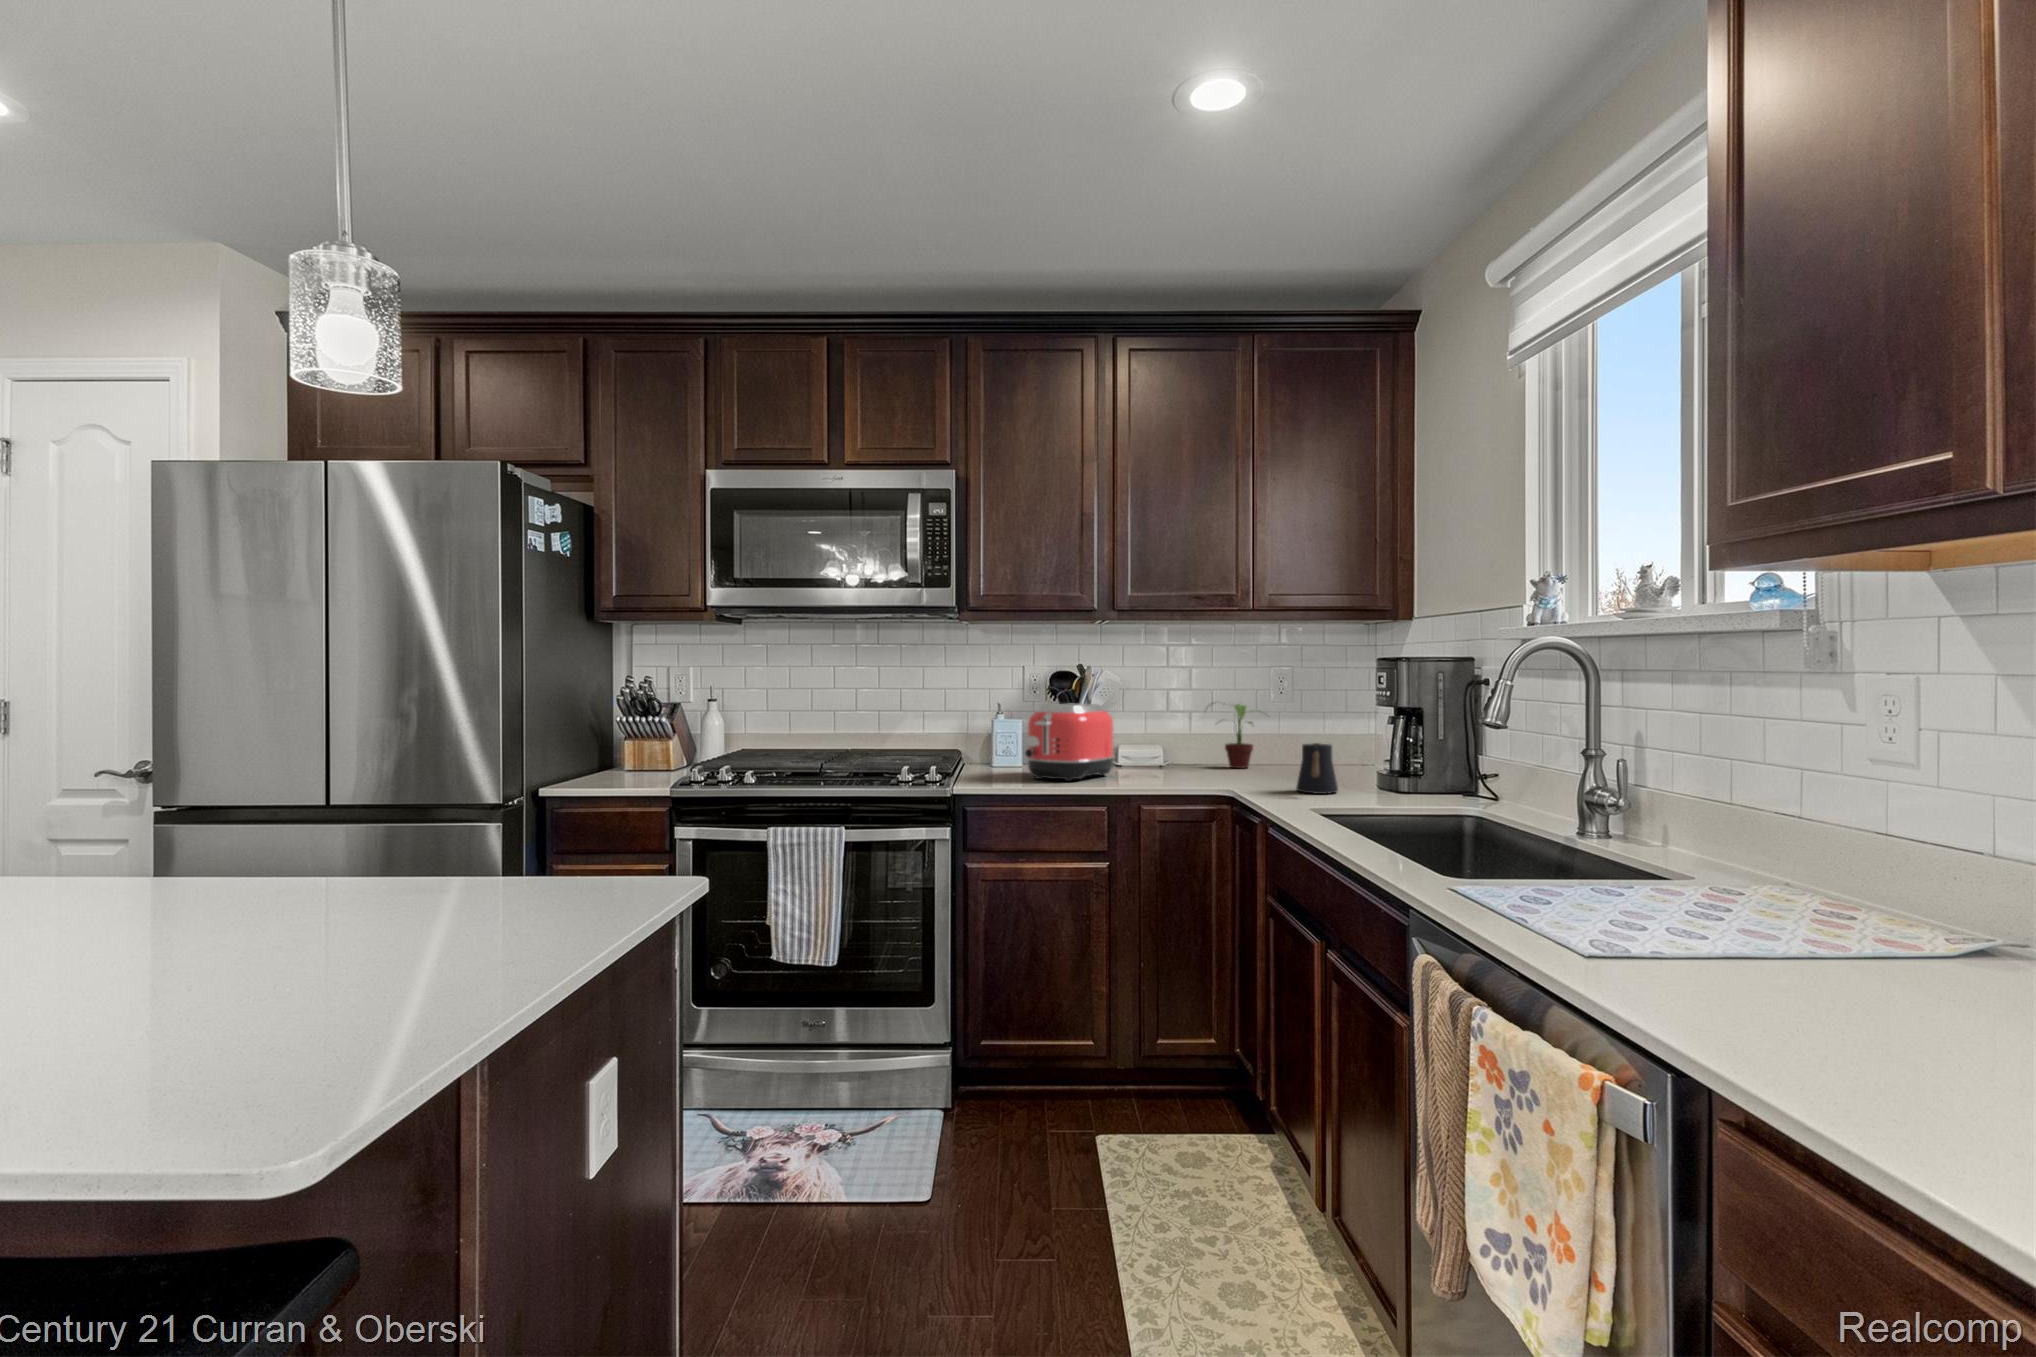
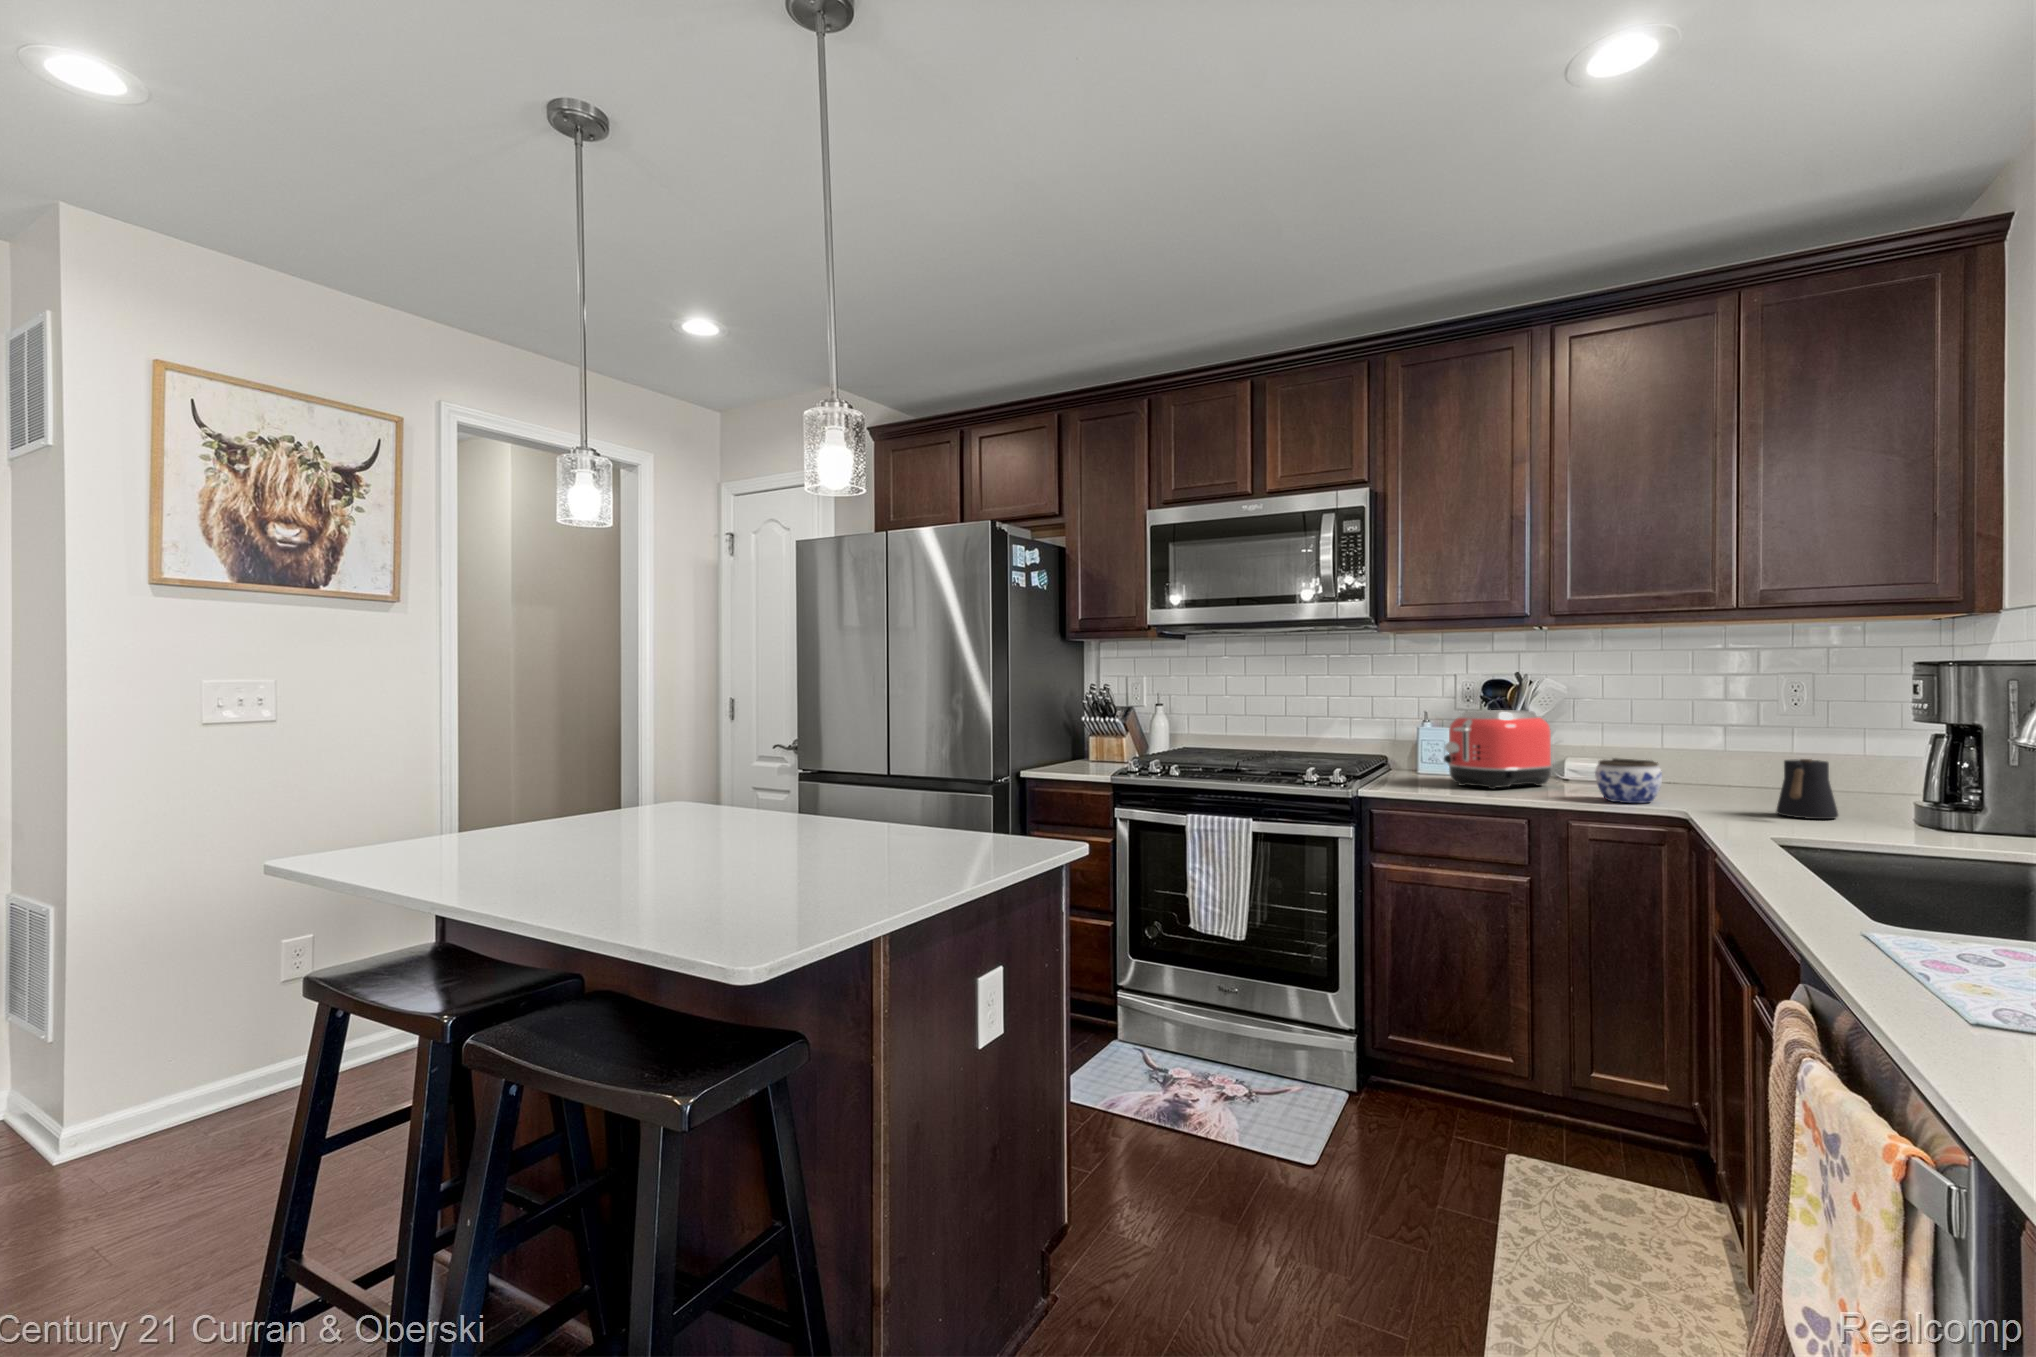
potted plant: present [1225,704,1266,768] -> none [1677,710,1772,786]
jar: none [1159,748,1211,788] -> present [1595,758,1662,803]

